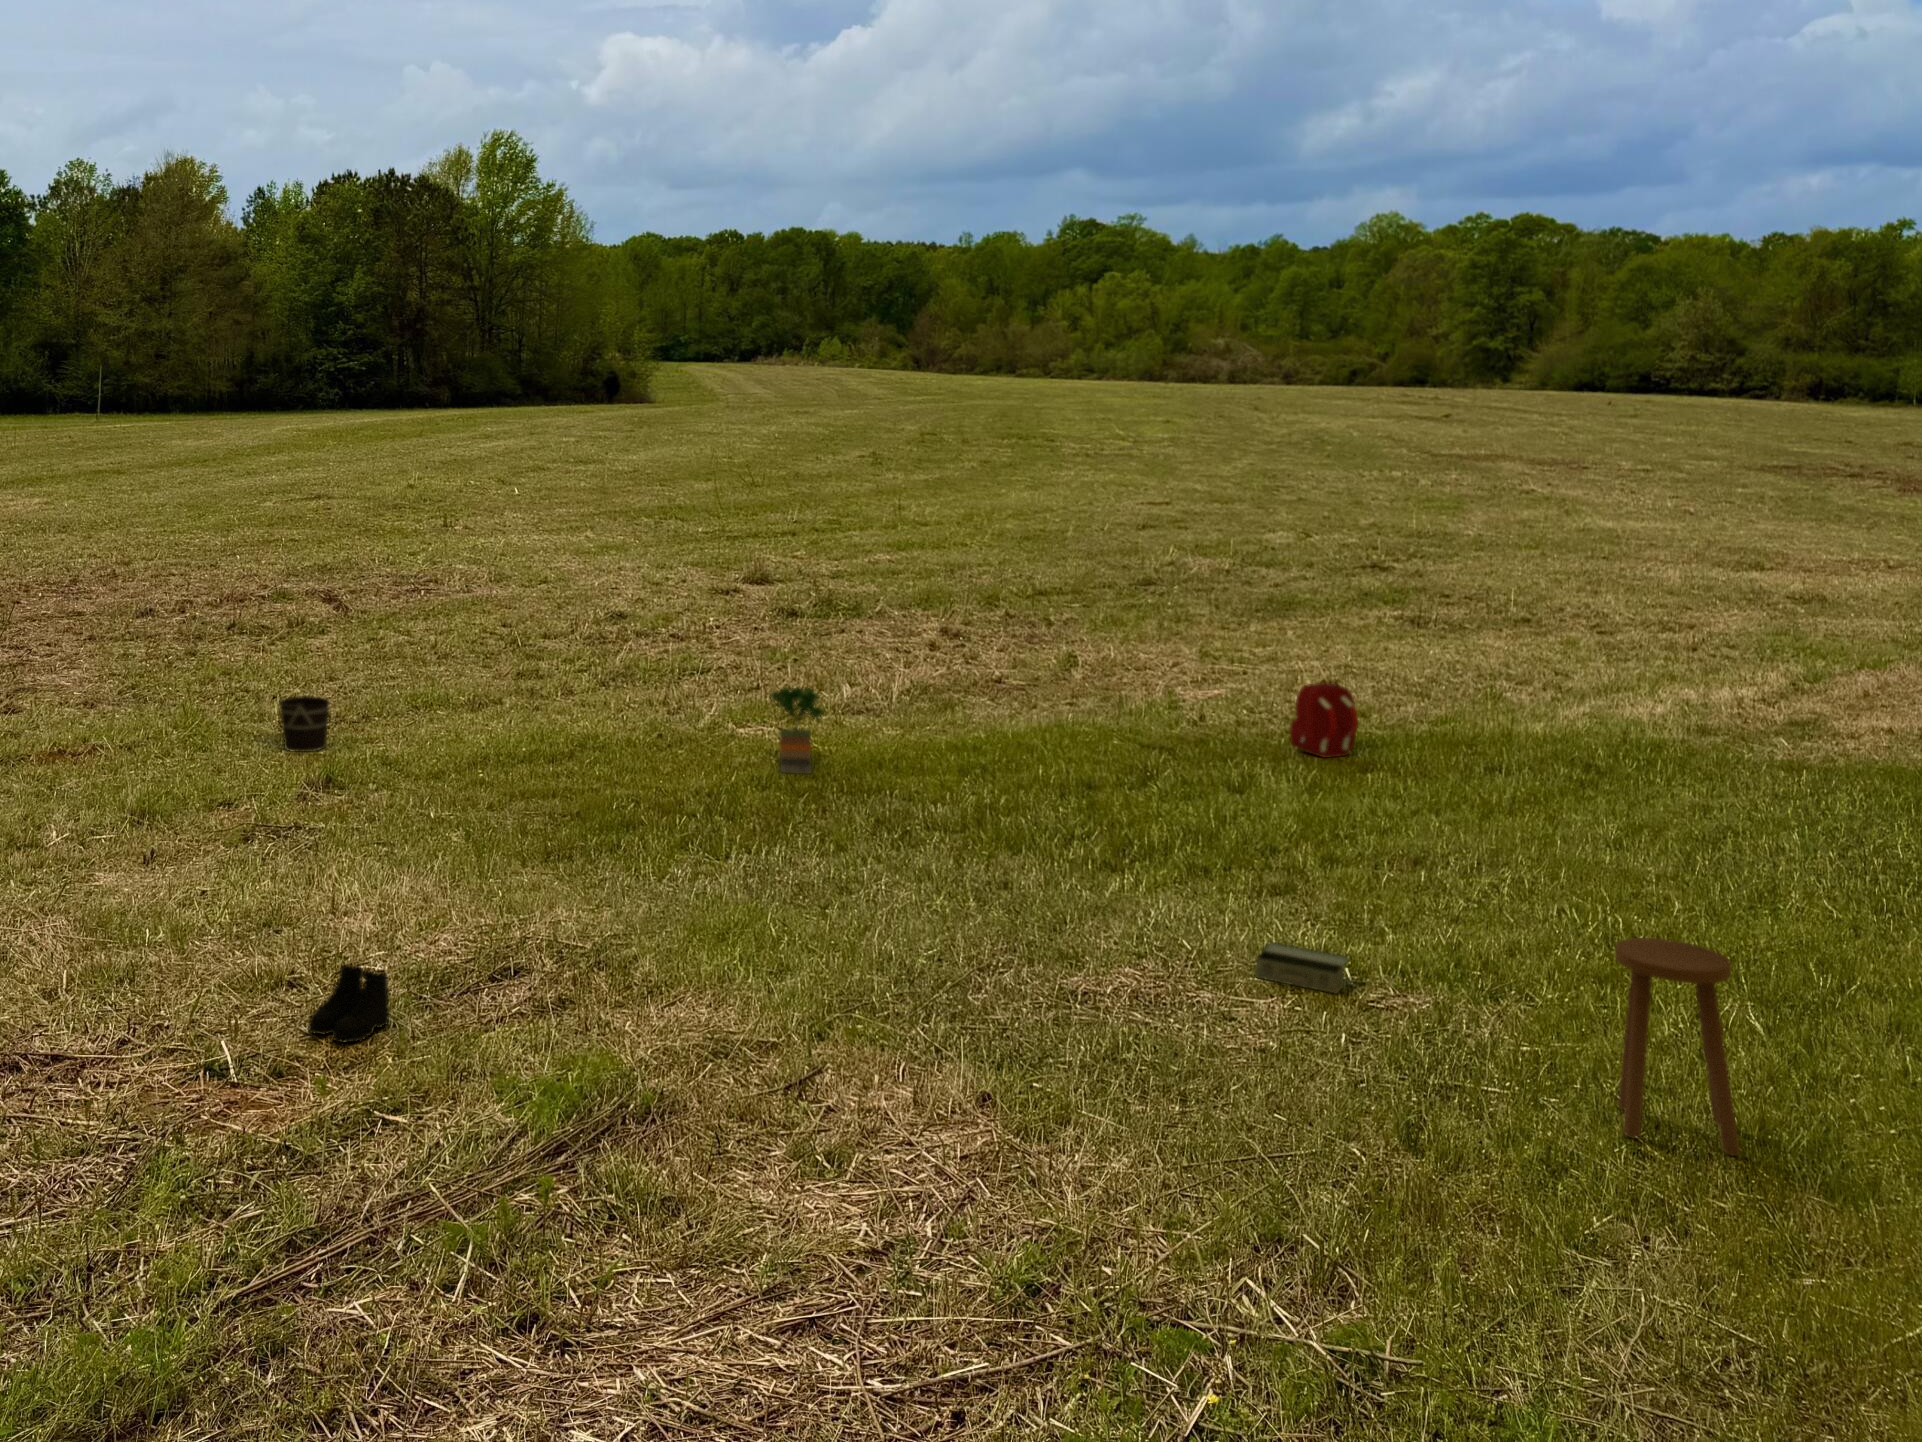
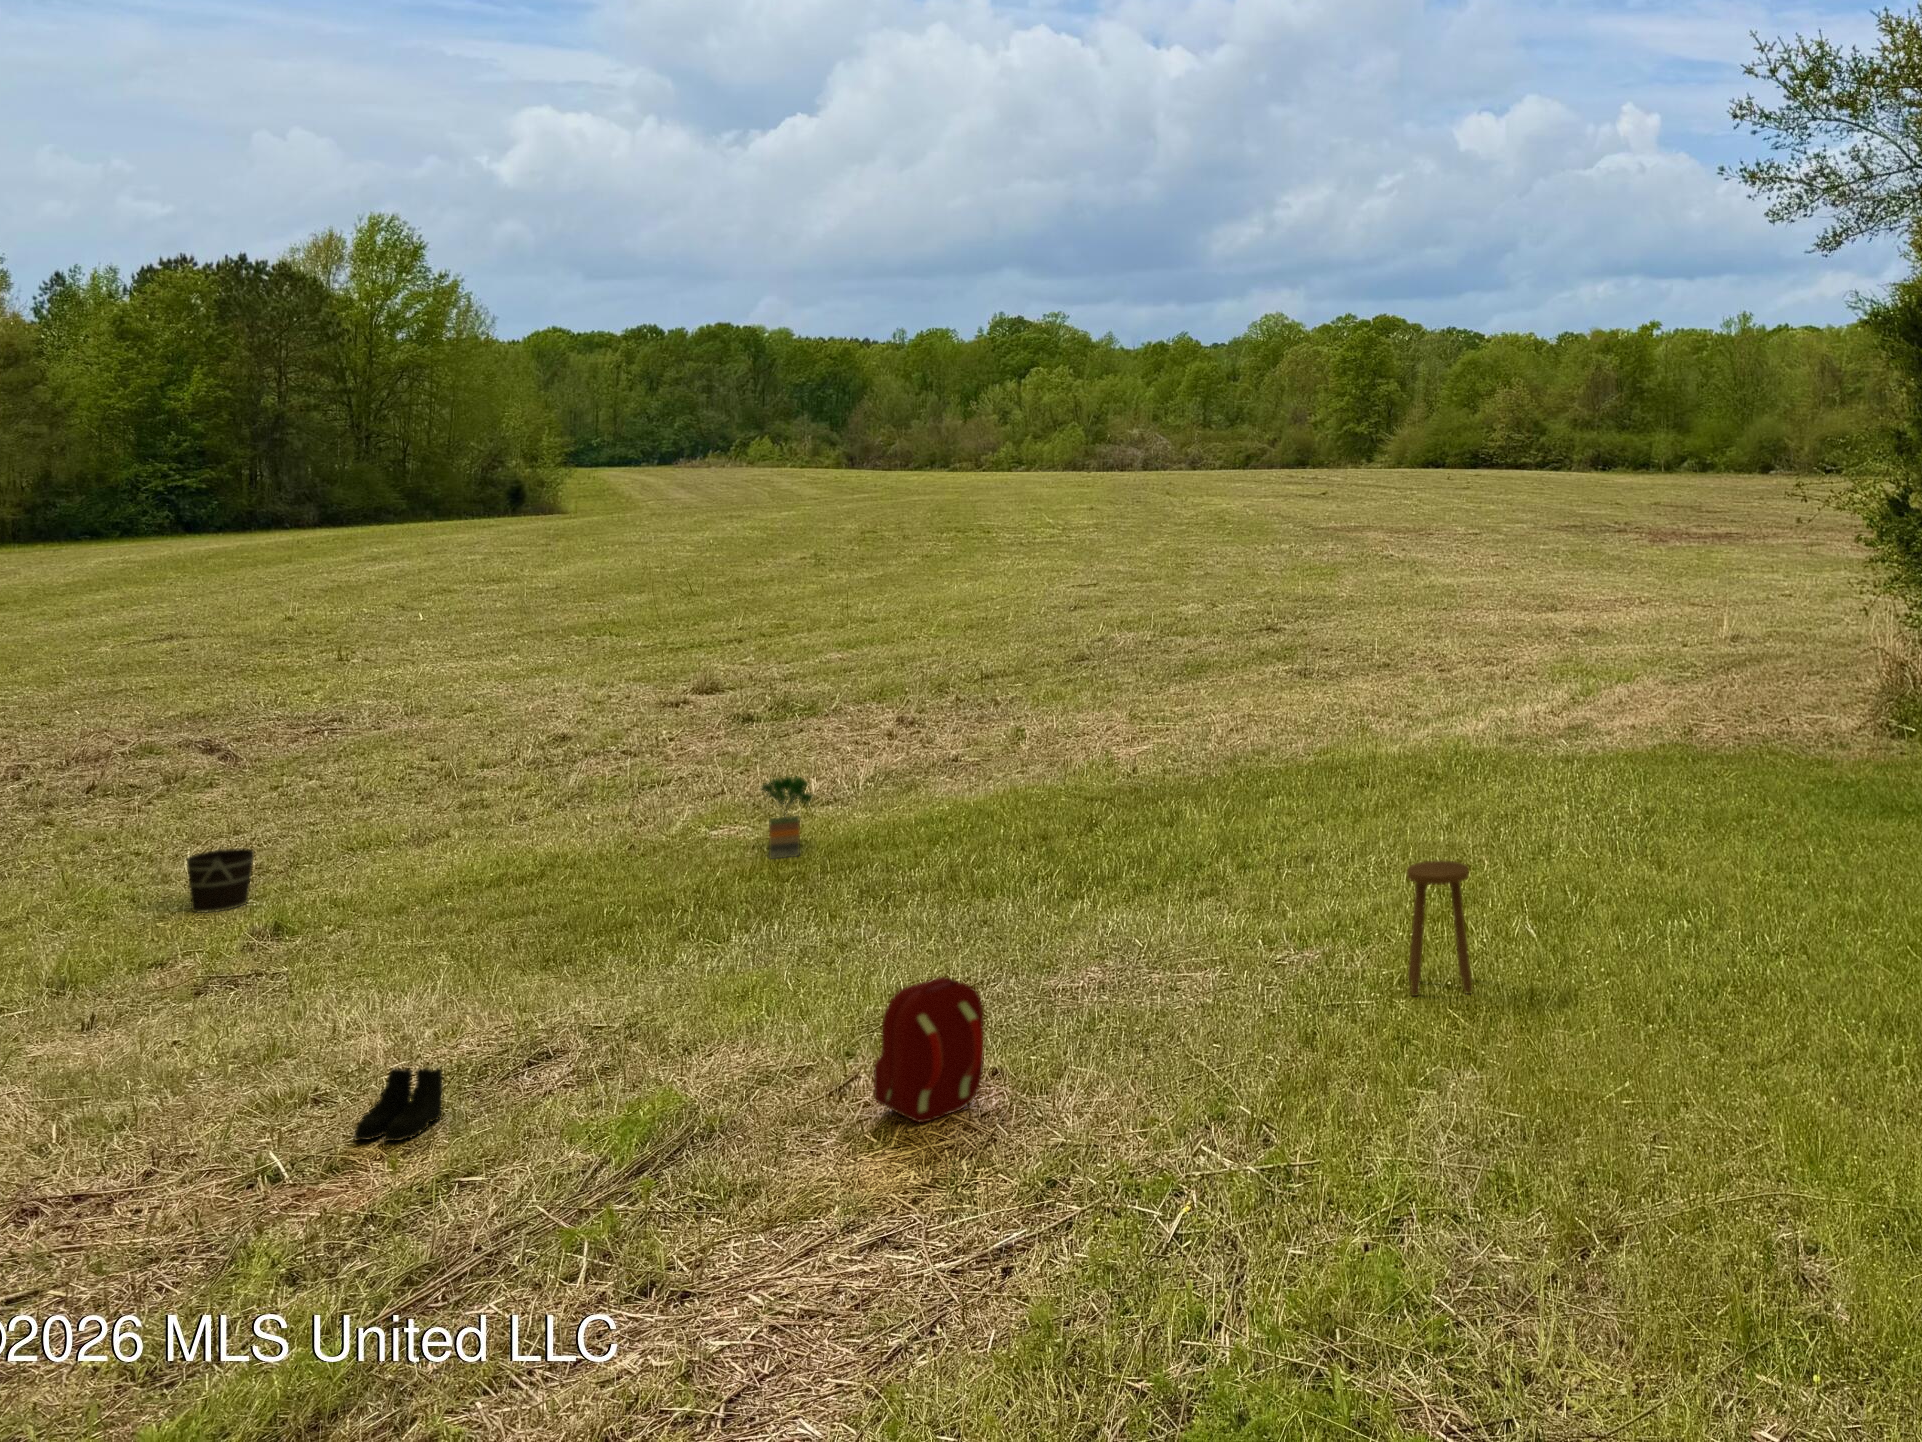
backpack: present [1290,682,1358,758] -> present [873,977,984,1123]
toolbox: present [1255,942,1349,993] -> none [1182,917,1246,945]

